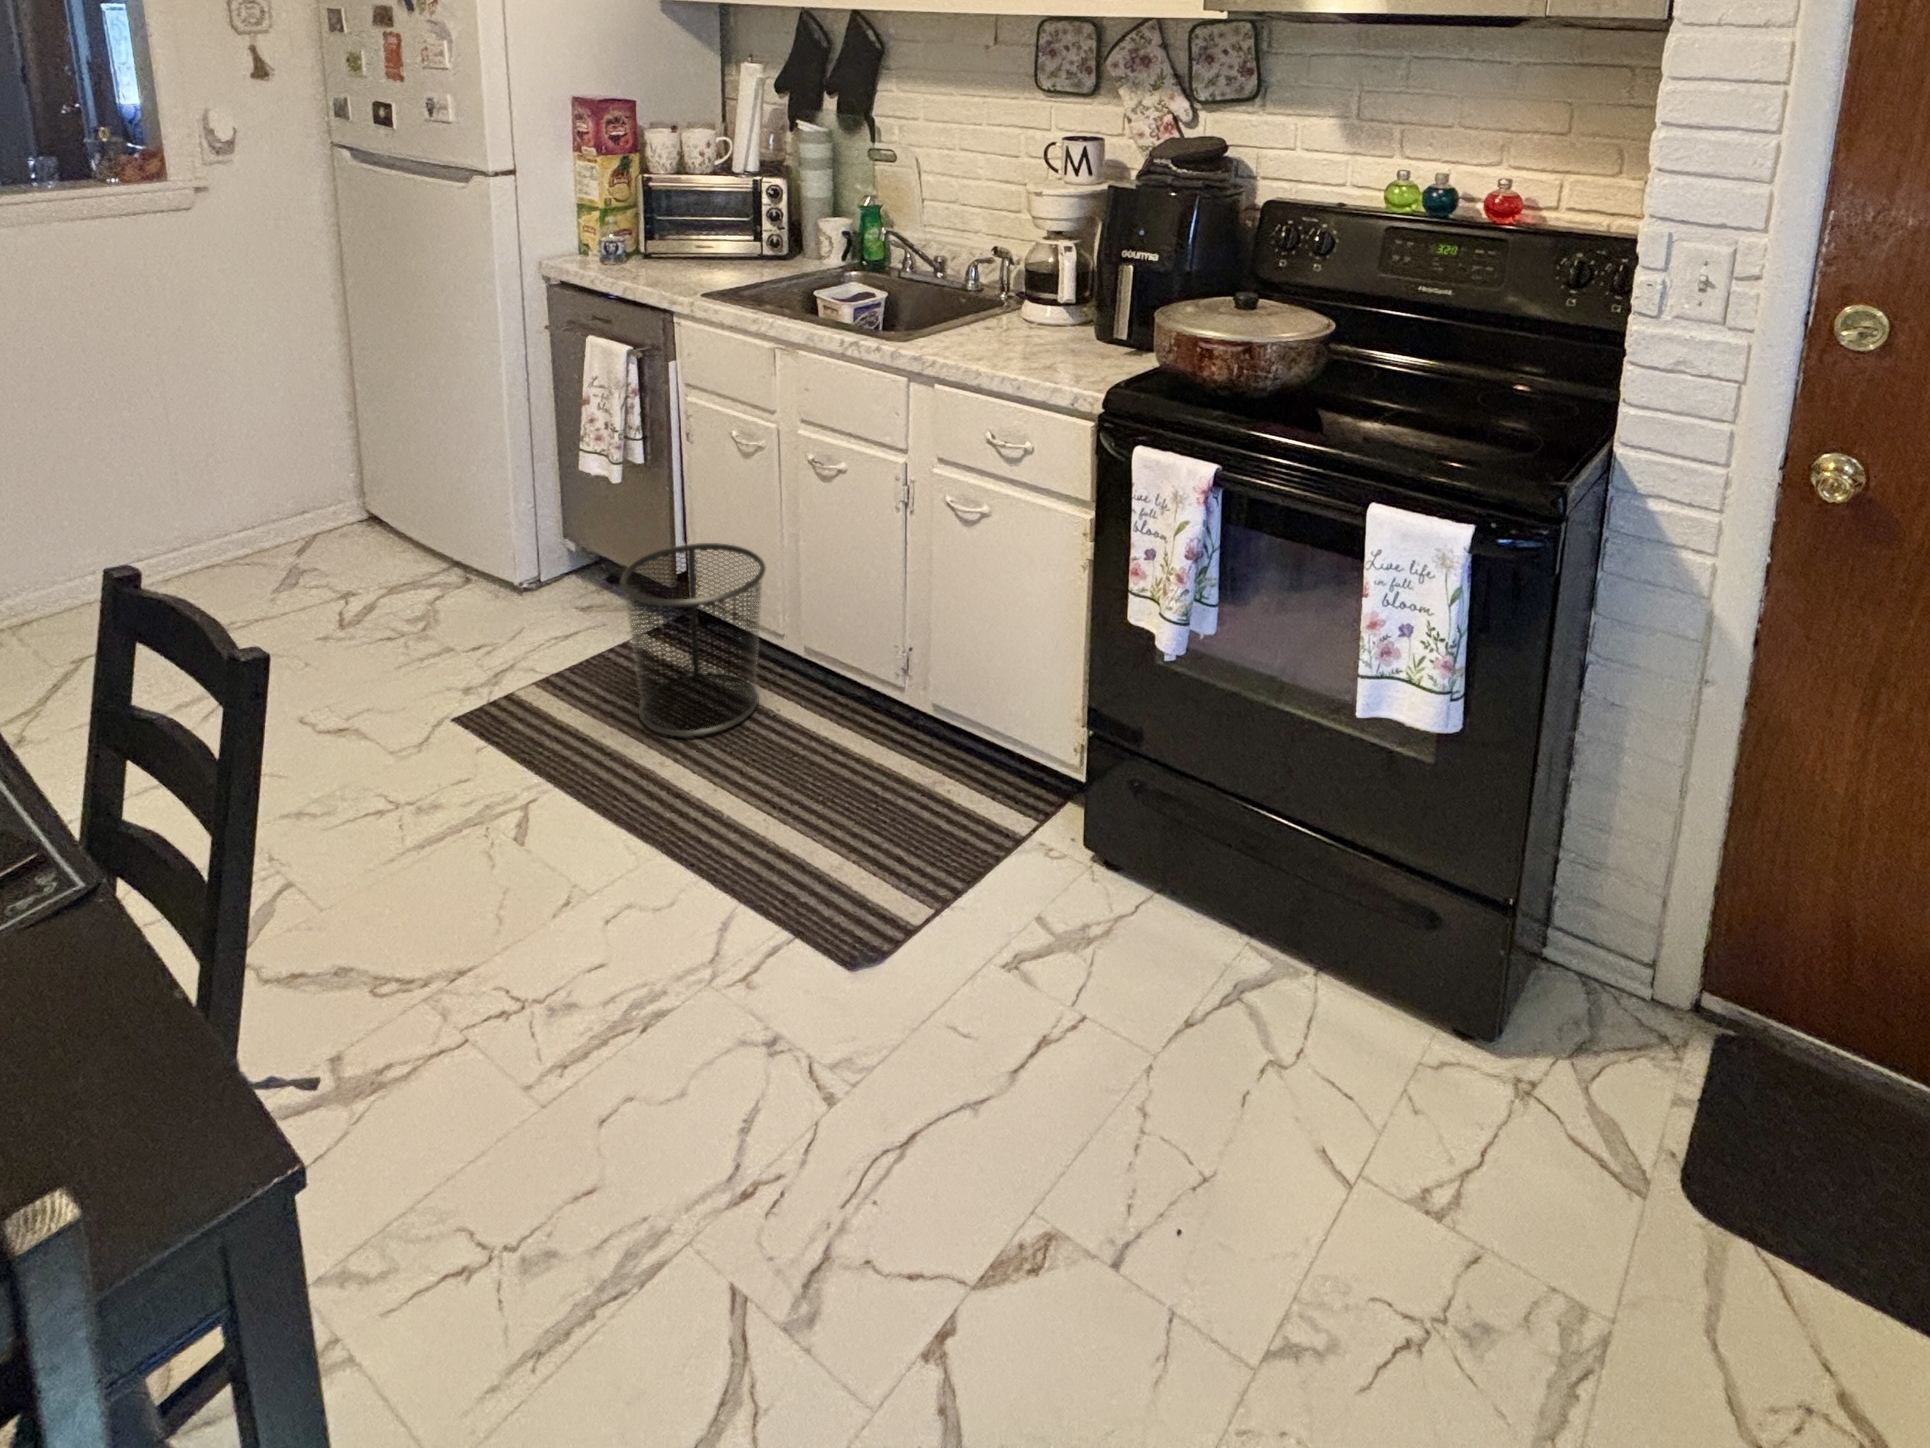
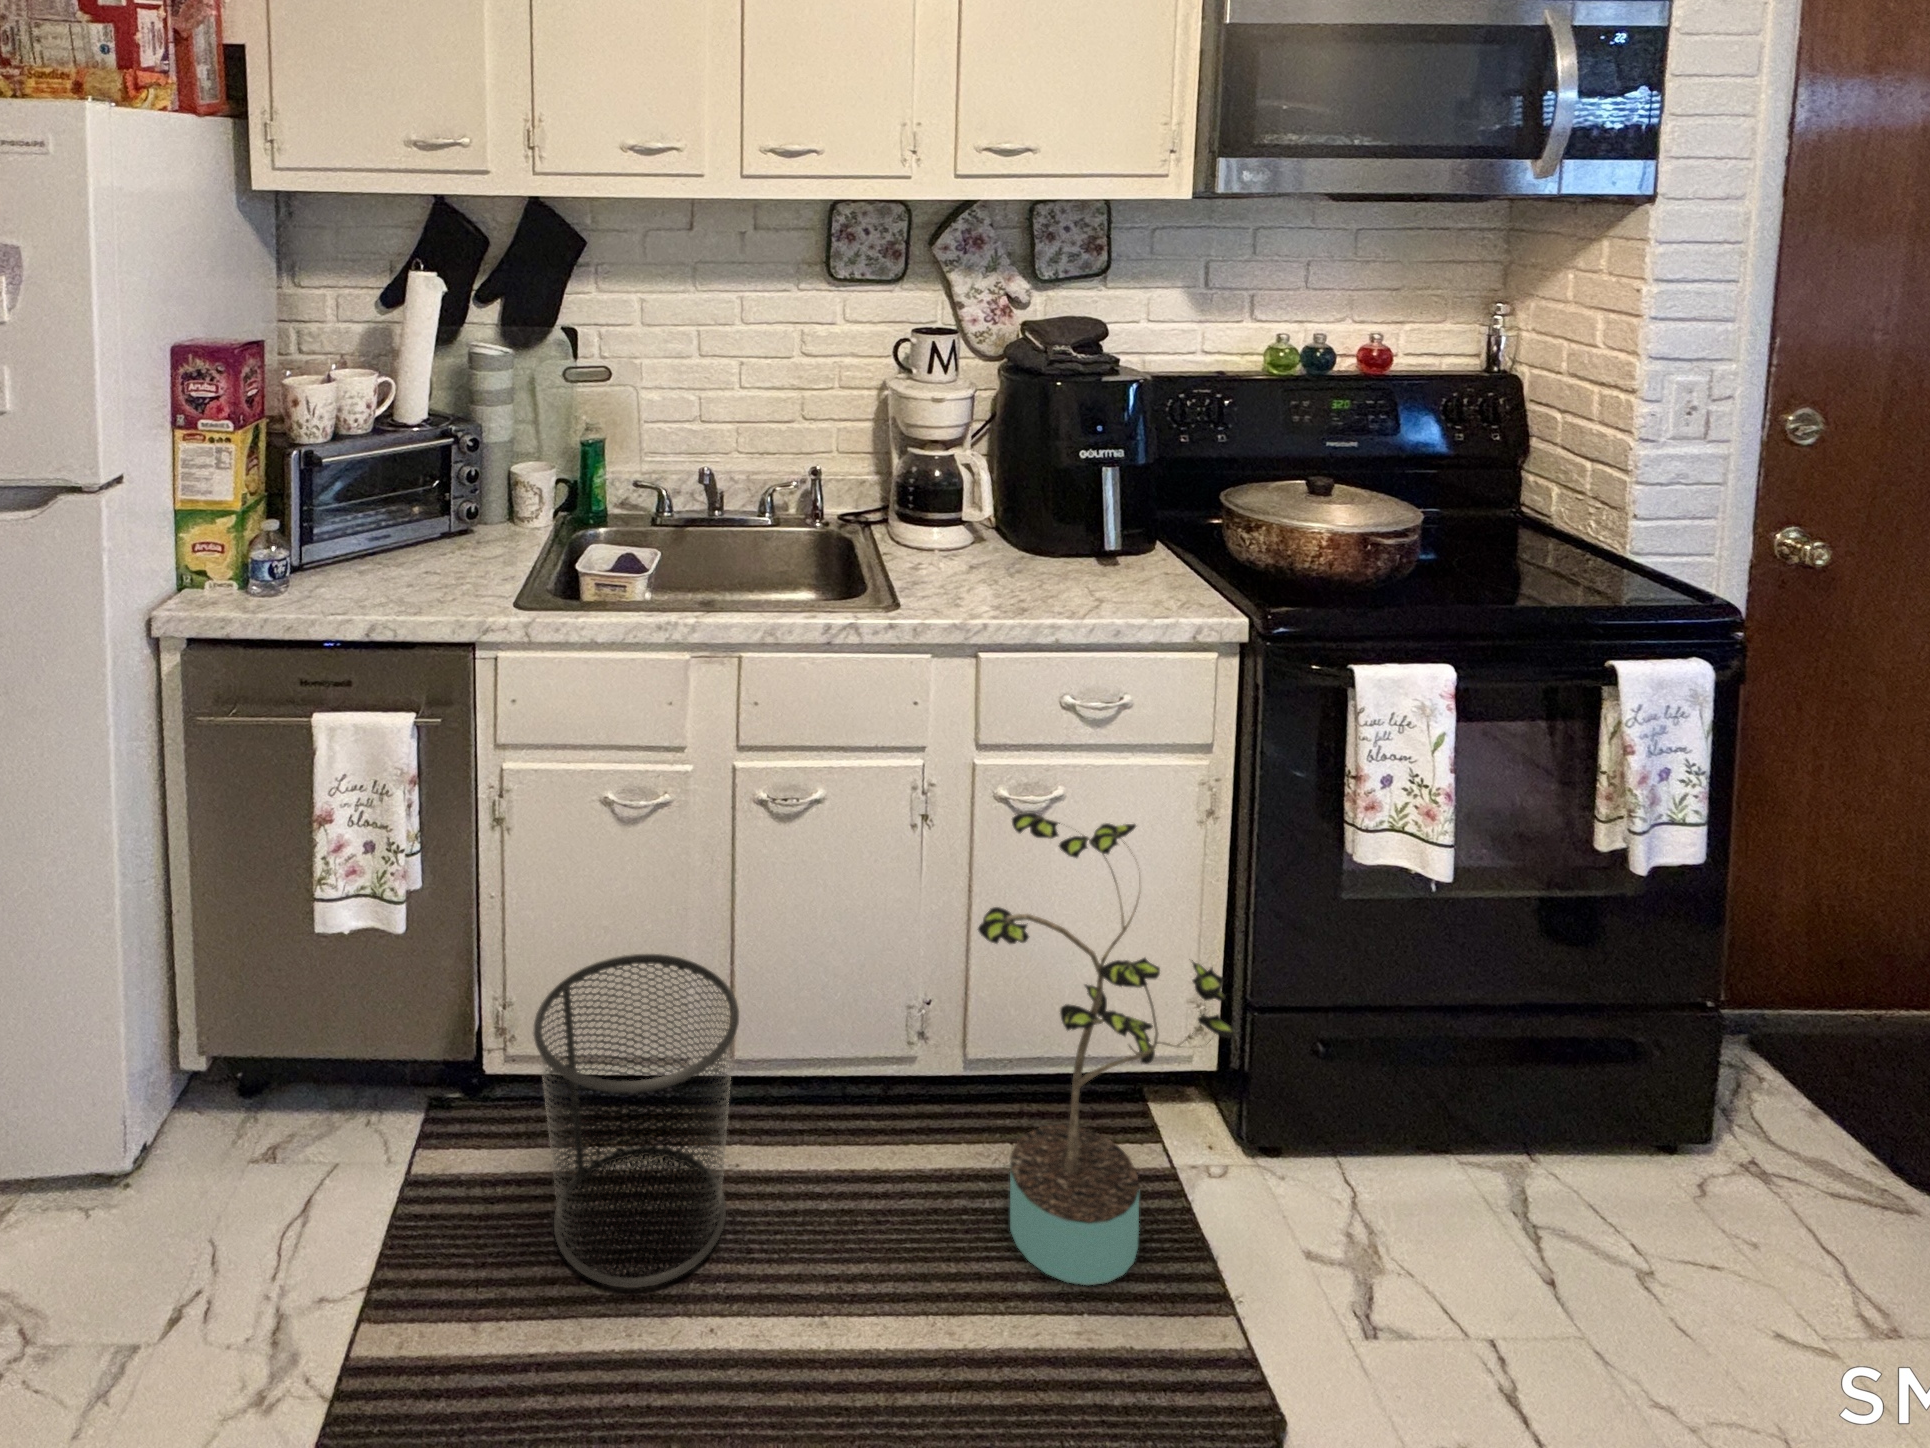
potted plant: none [810,511,1004,858] -> present [978,813,1233,1285]

